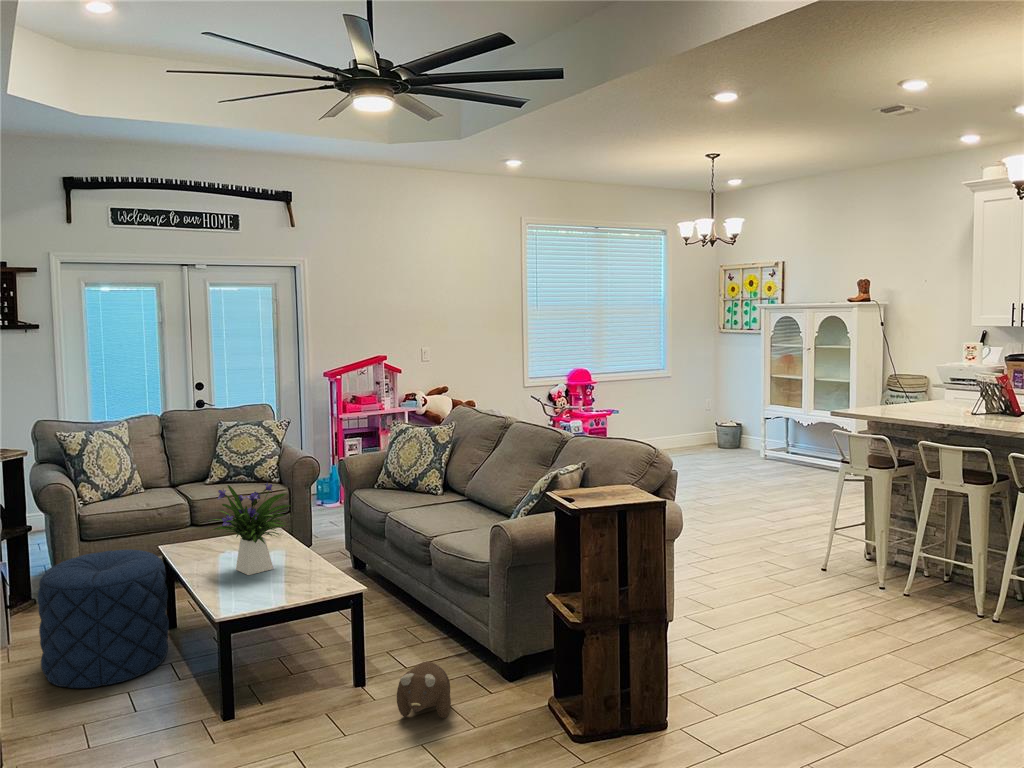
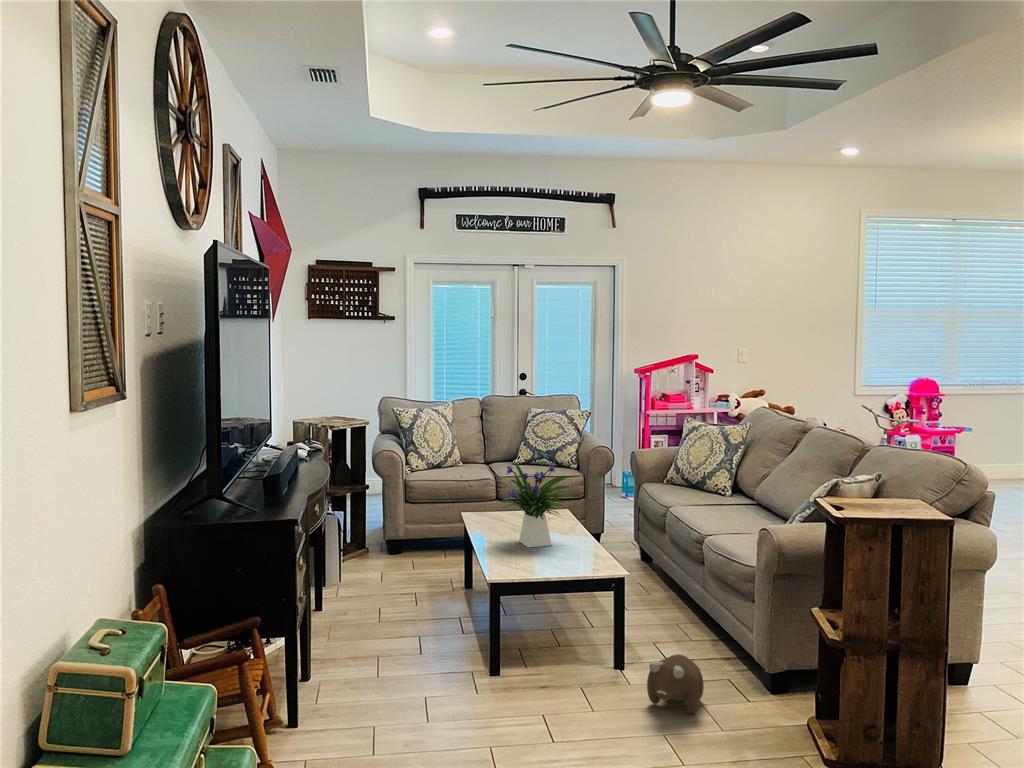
pouf: present [38,550,169,688] -> none [361,511,462,625]

